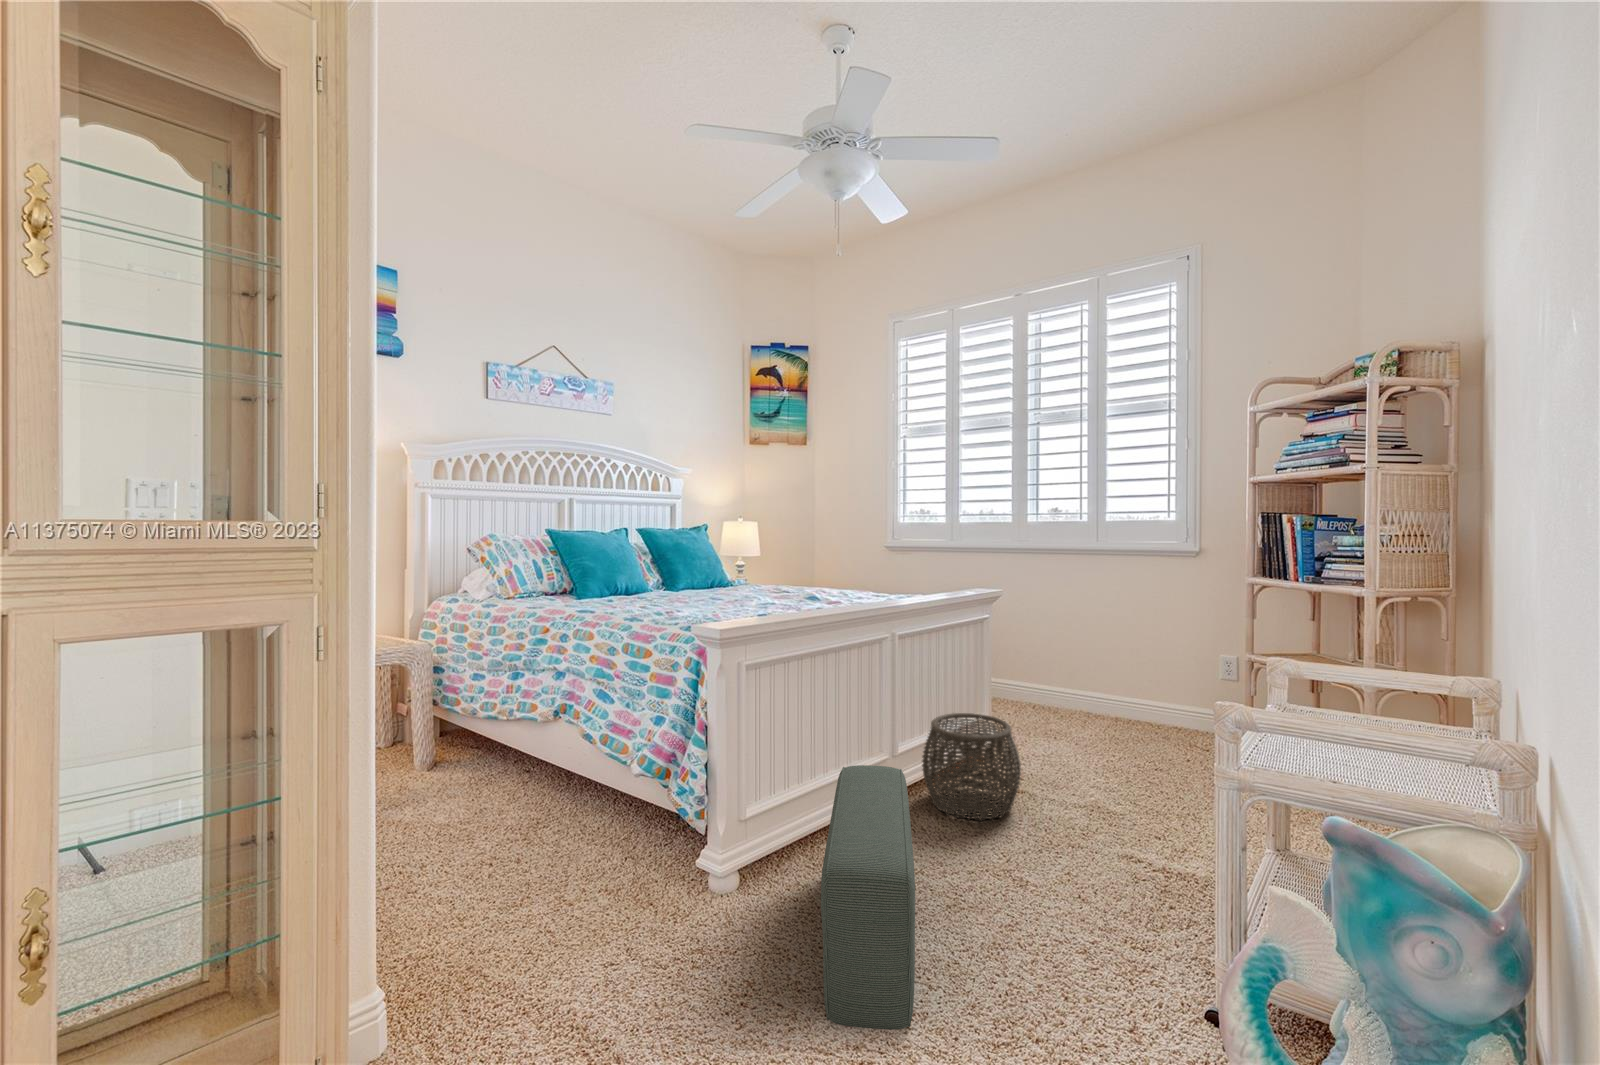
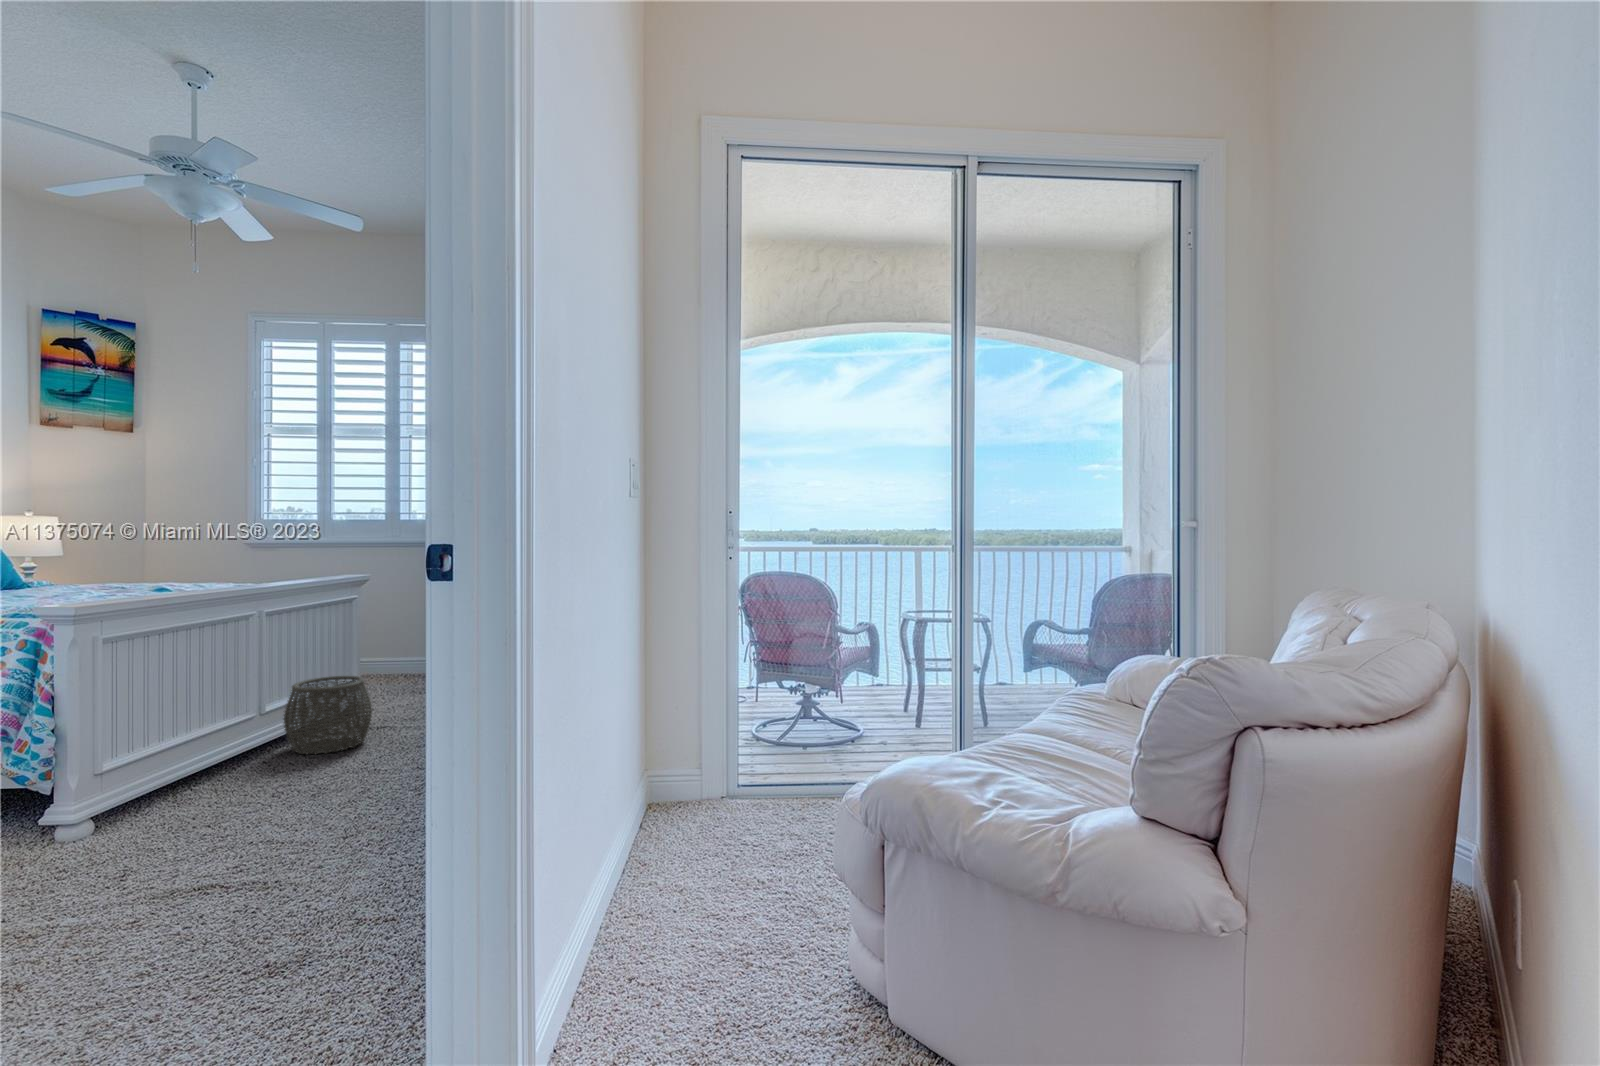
pouf: present [821,765,915,1030] -> none [192,708,269,854]

